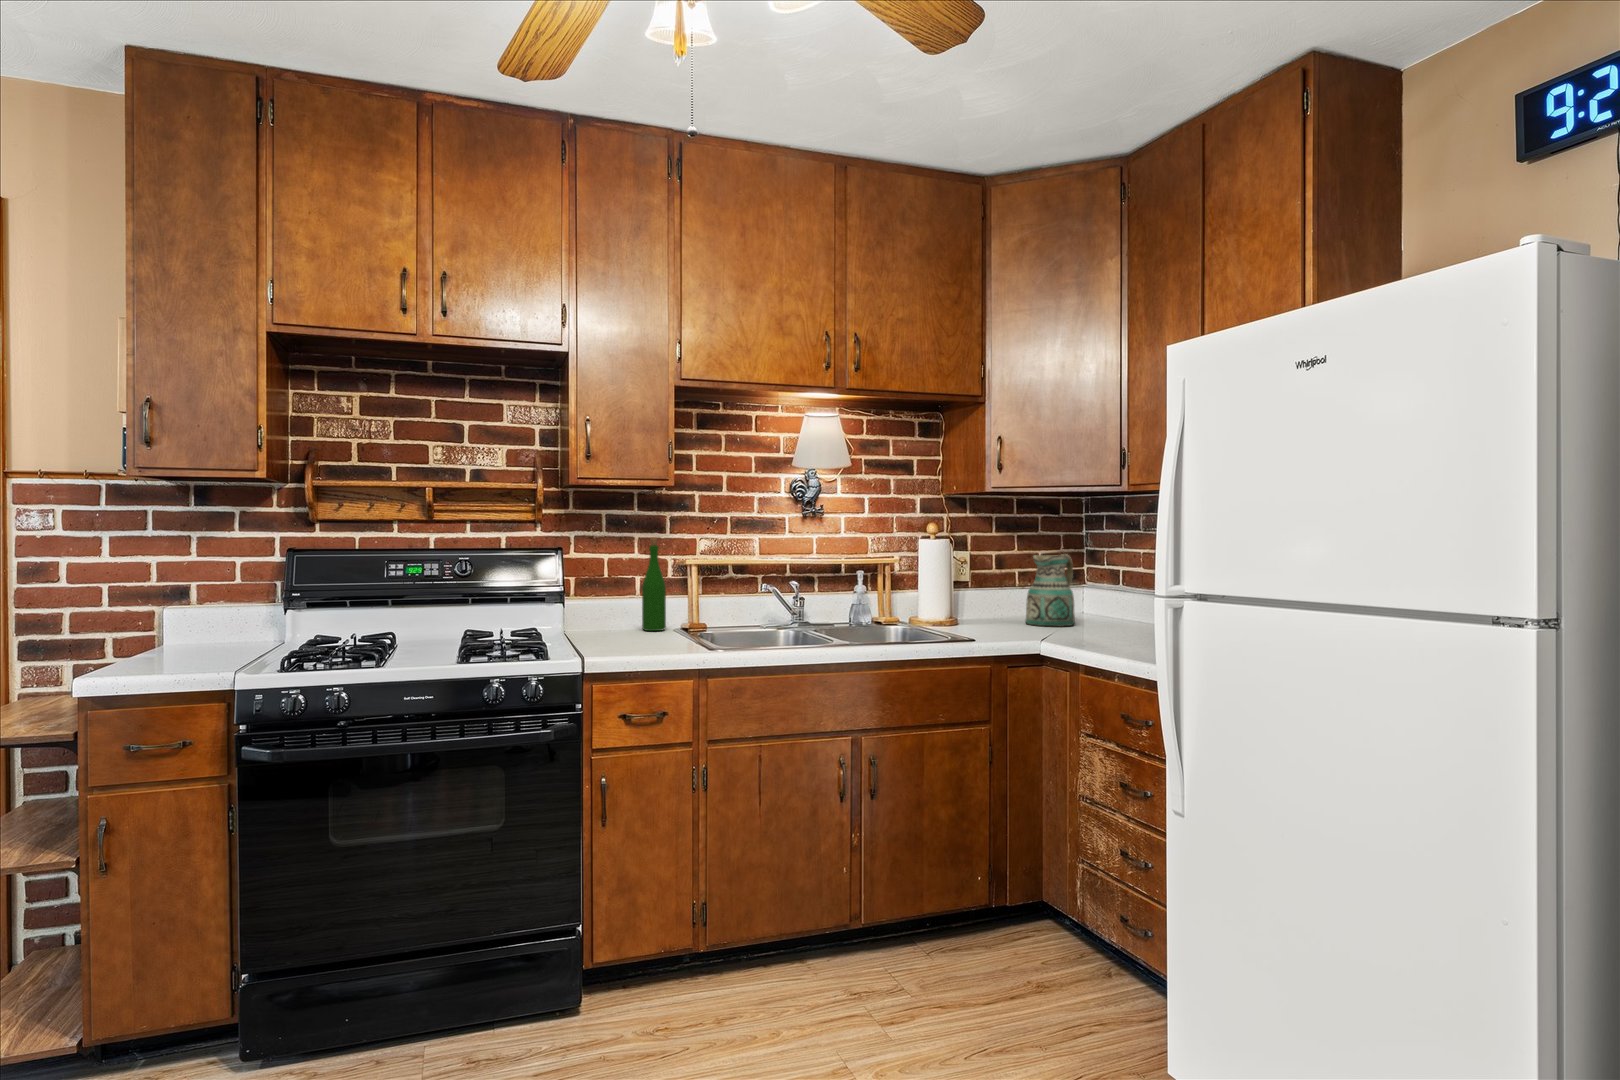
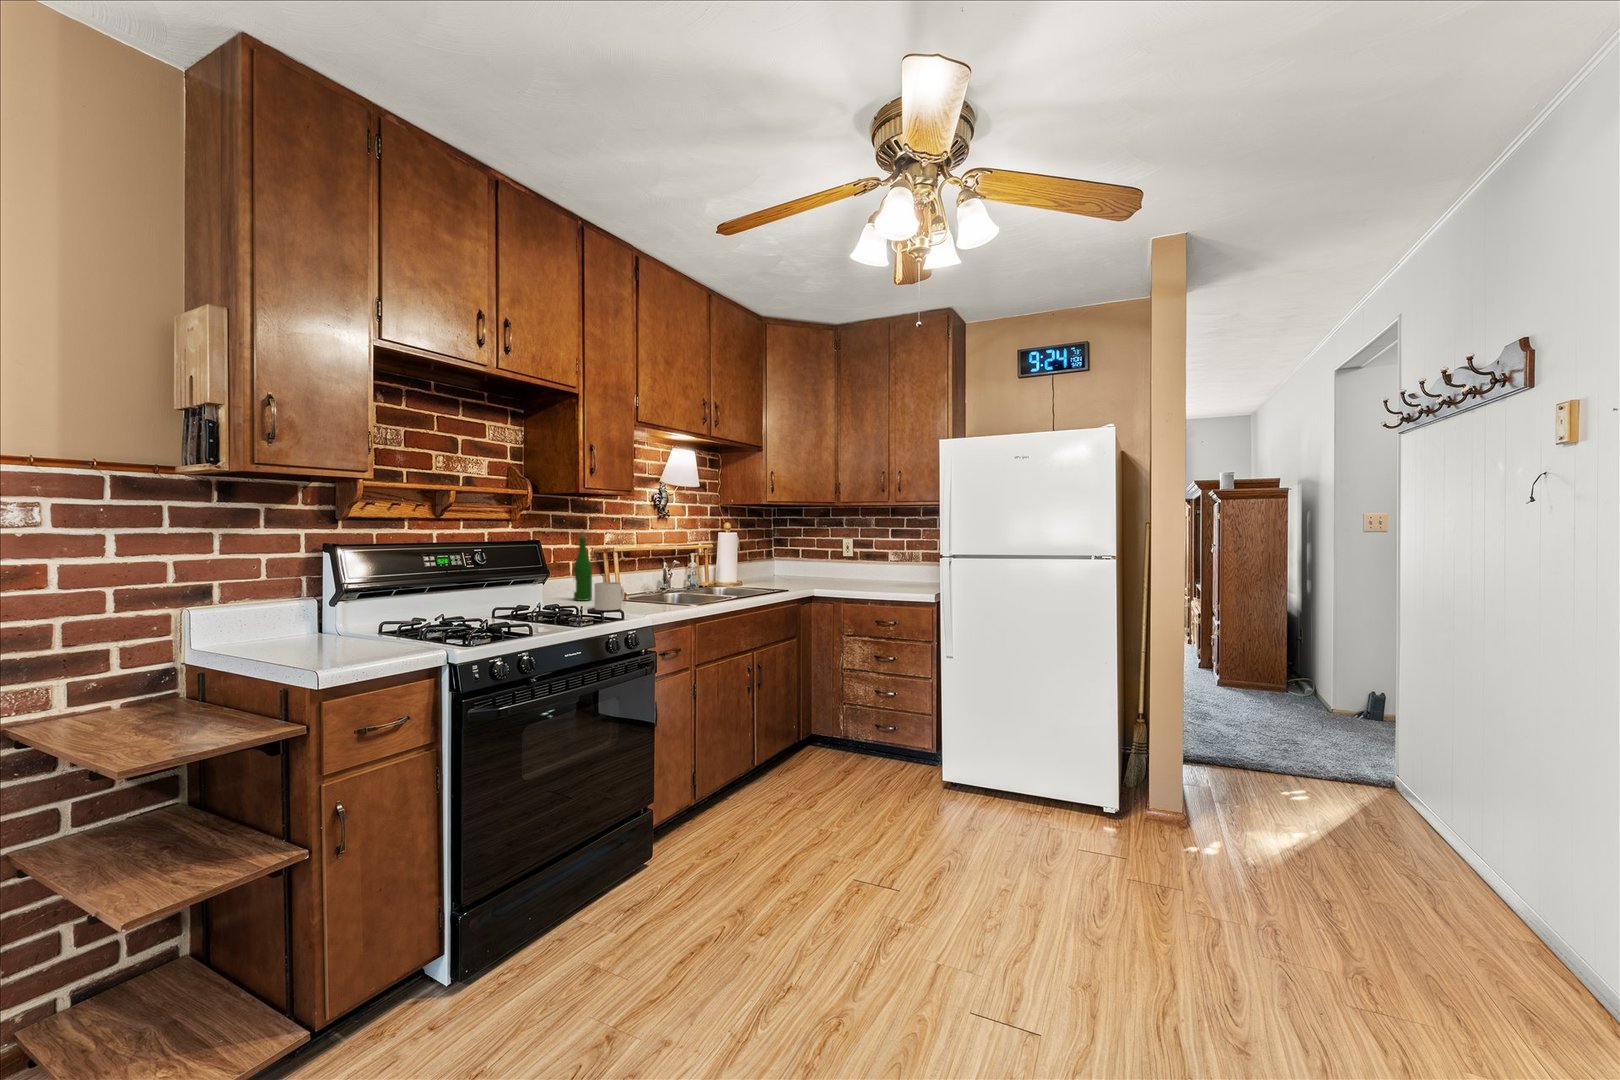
ceramic pitcher: present [1026,554,1075,626] -> none [760,540,788,582]
mug: none [598,607,649,646] -> present [594,582,624,610]

